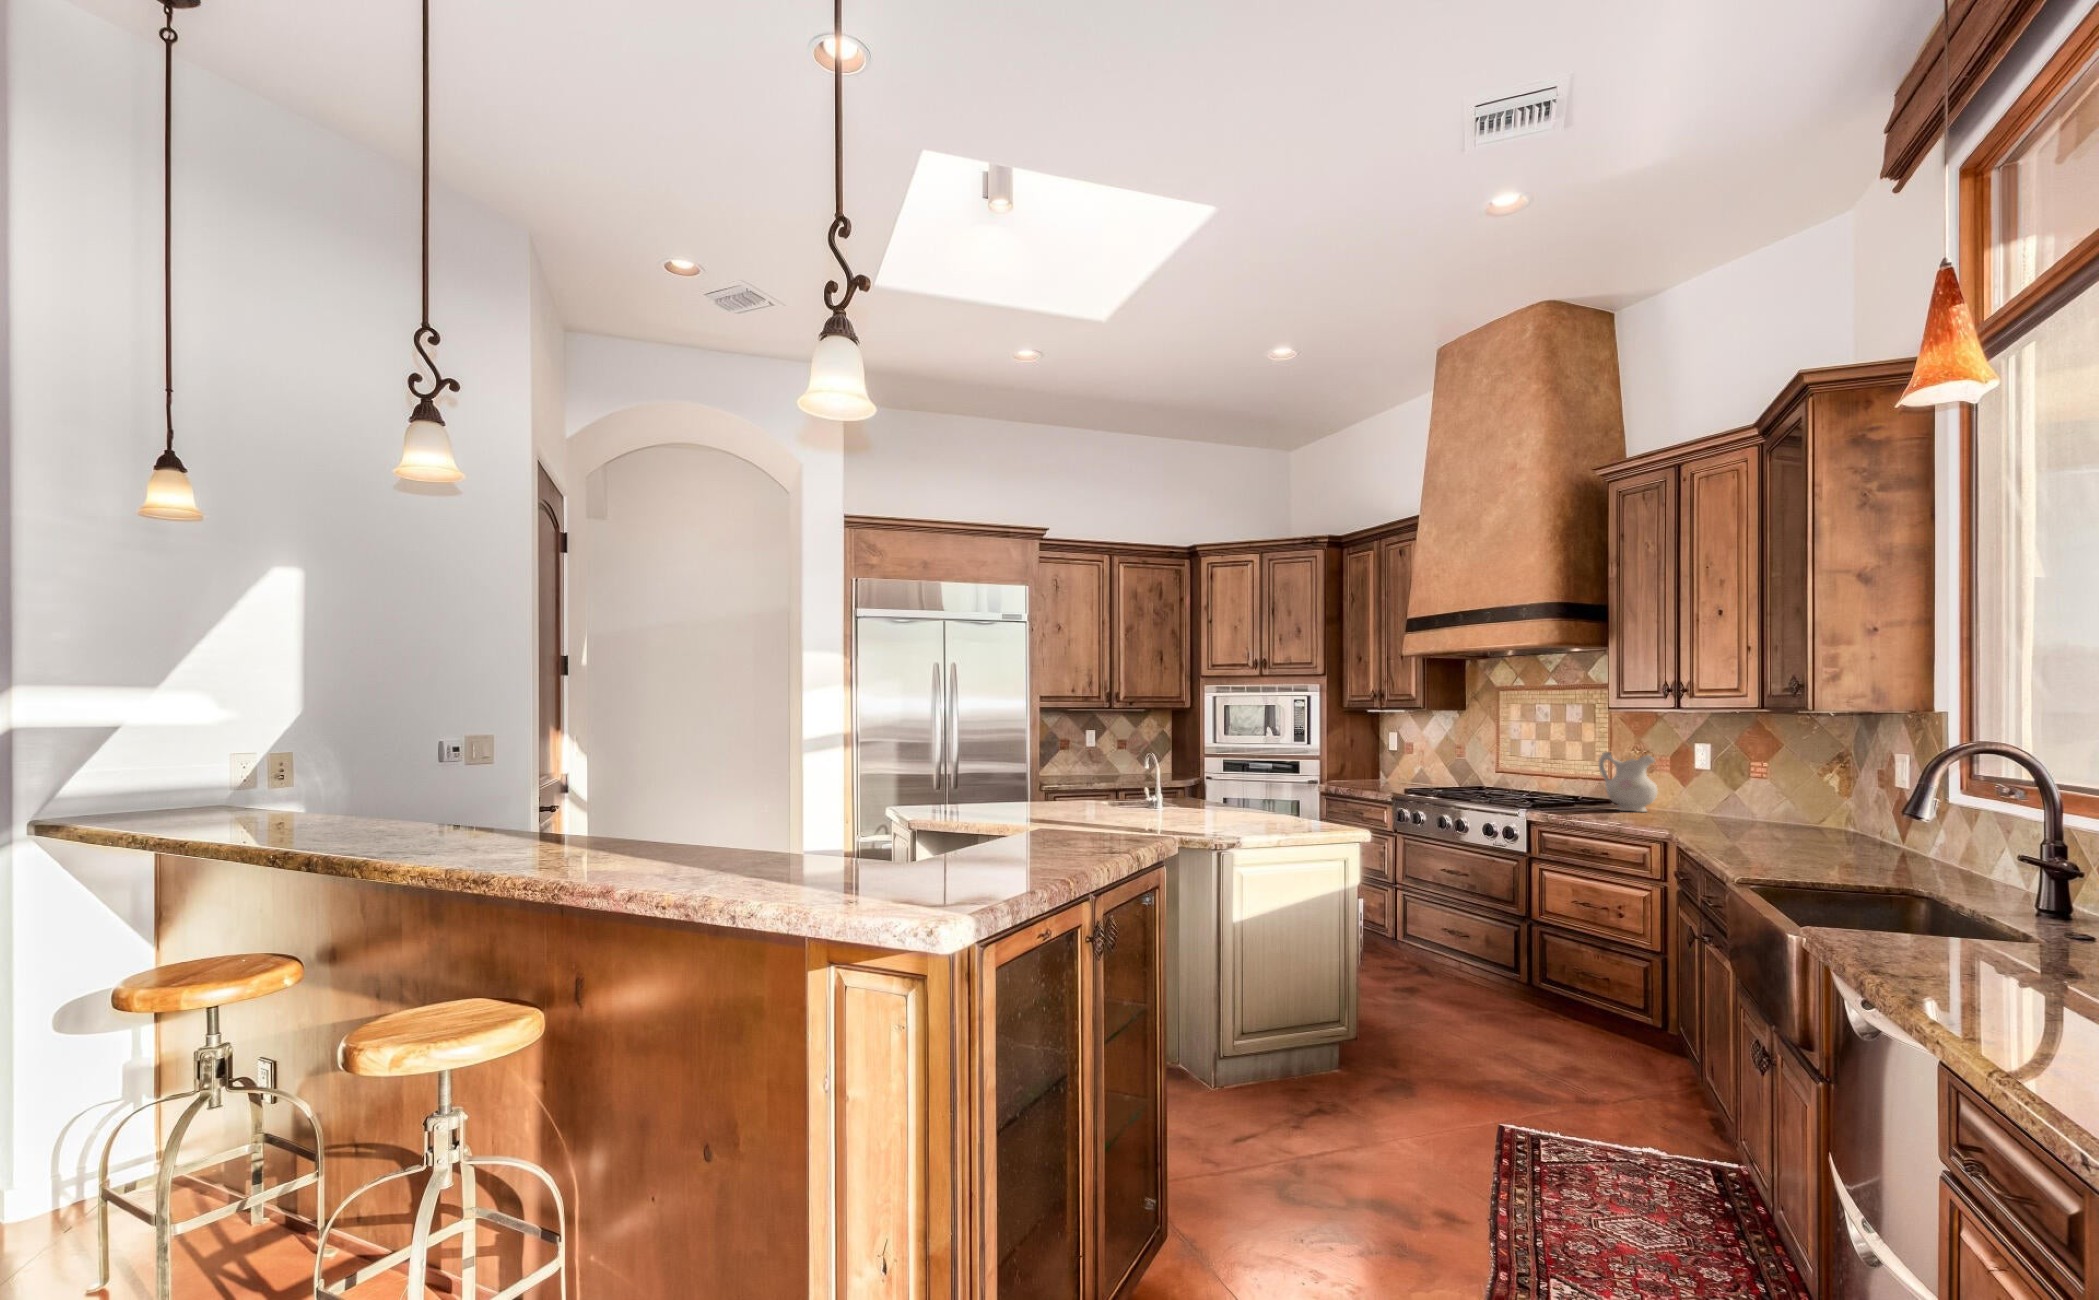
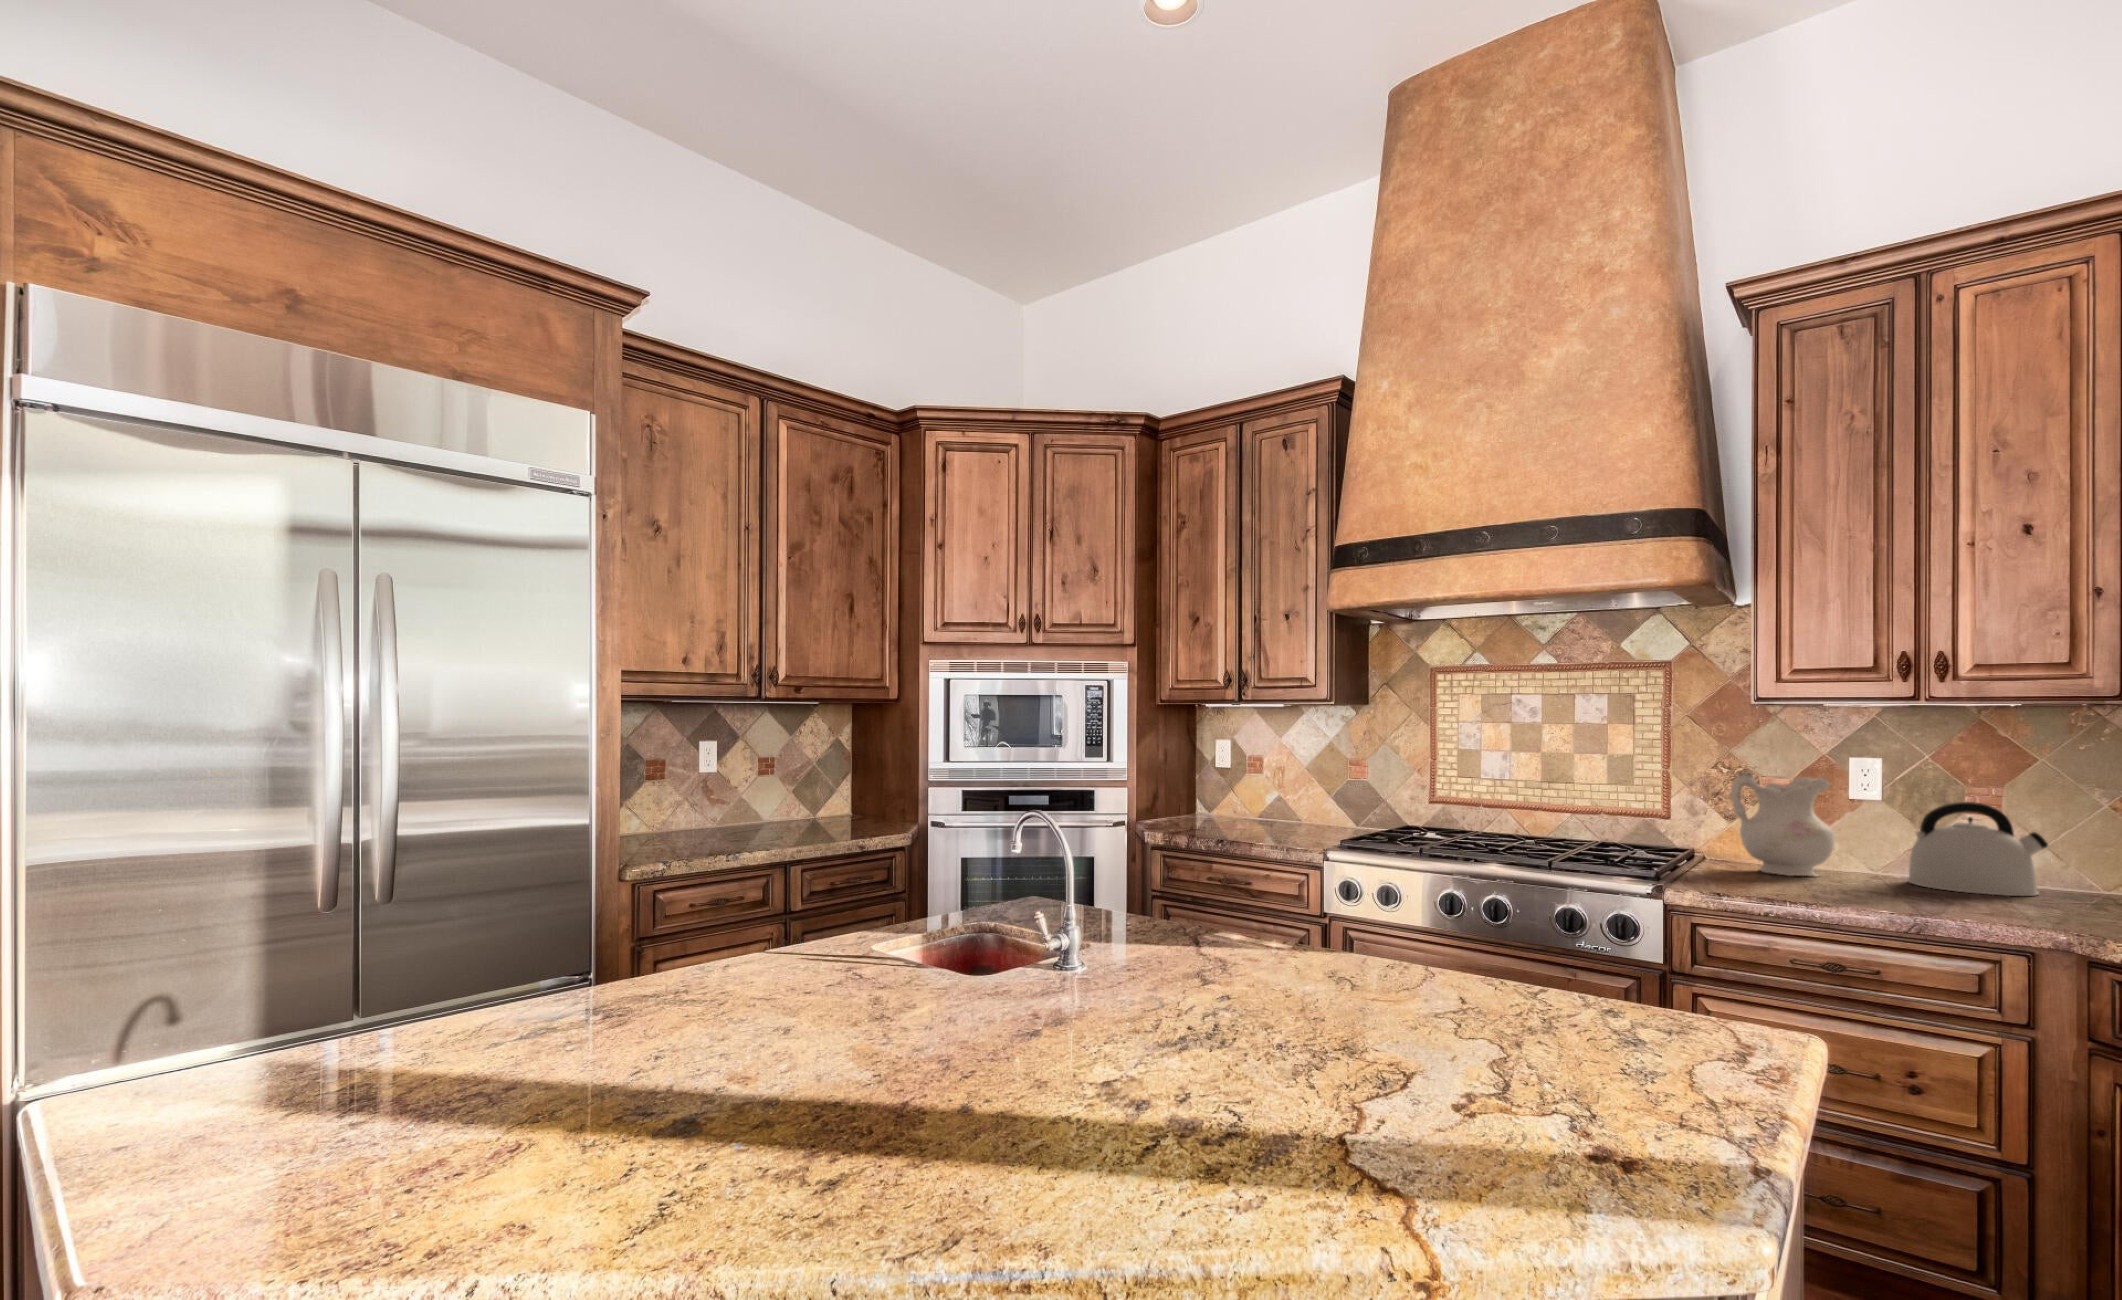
kettle: none [1686,770,1759,823] -> present [1908,802,2048,896]

